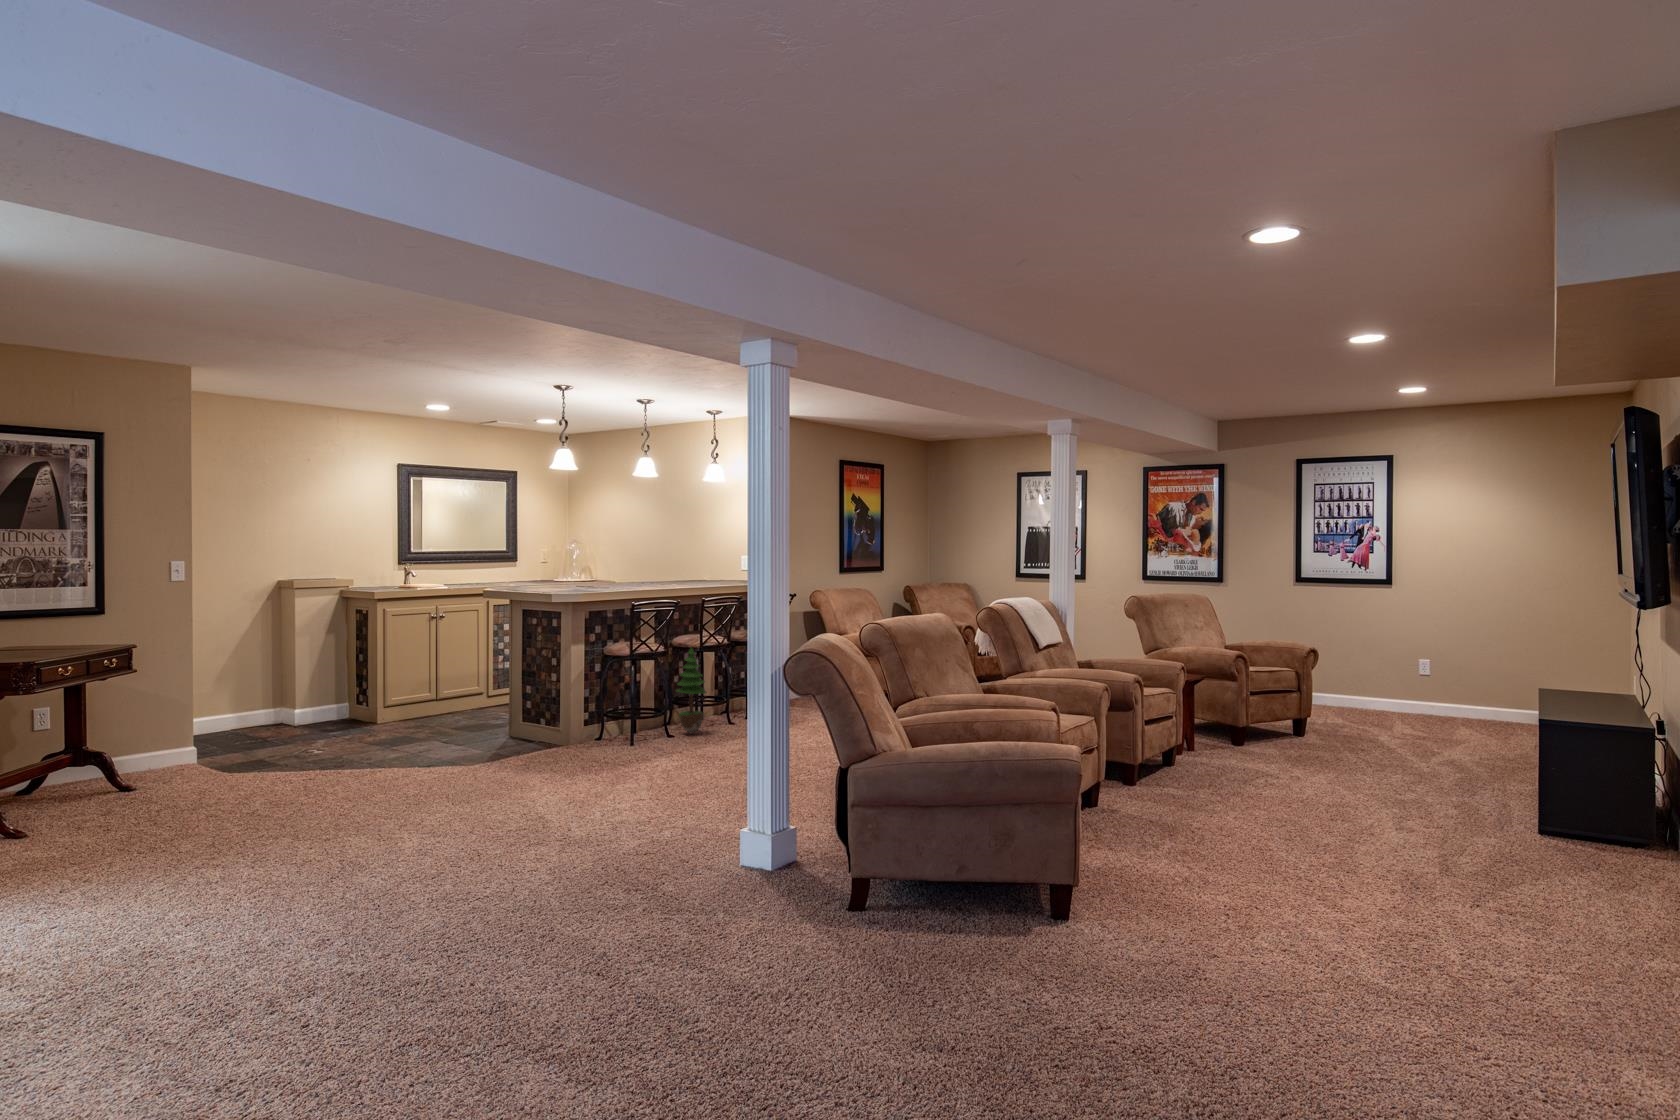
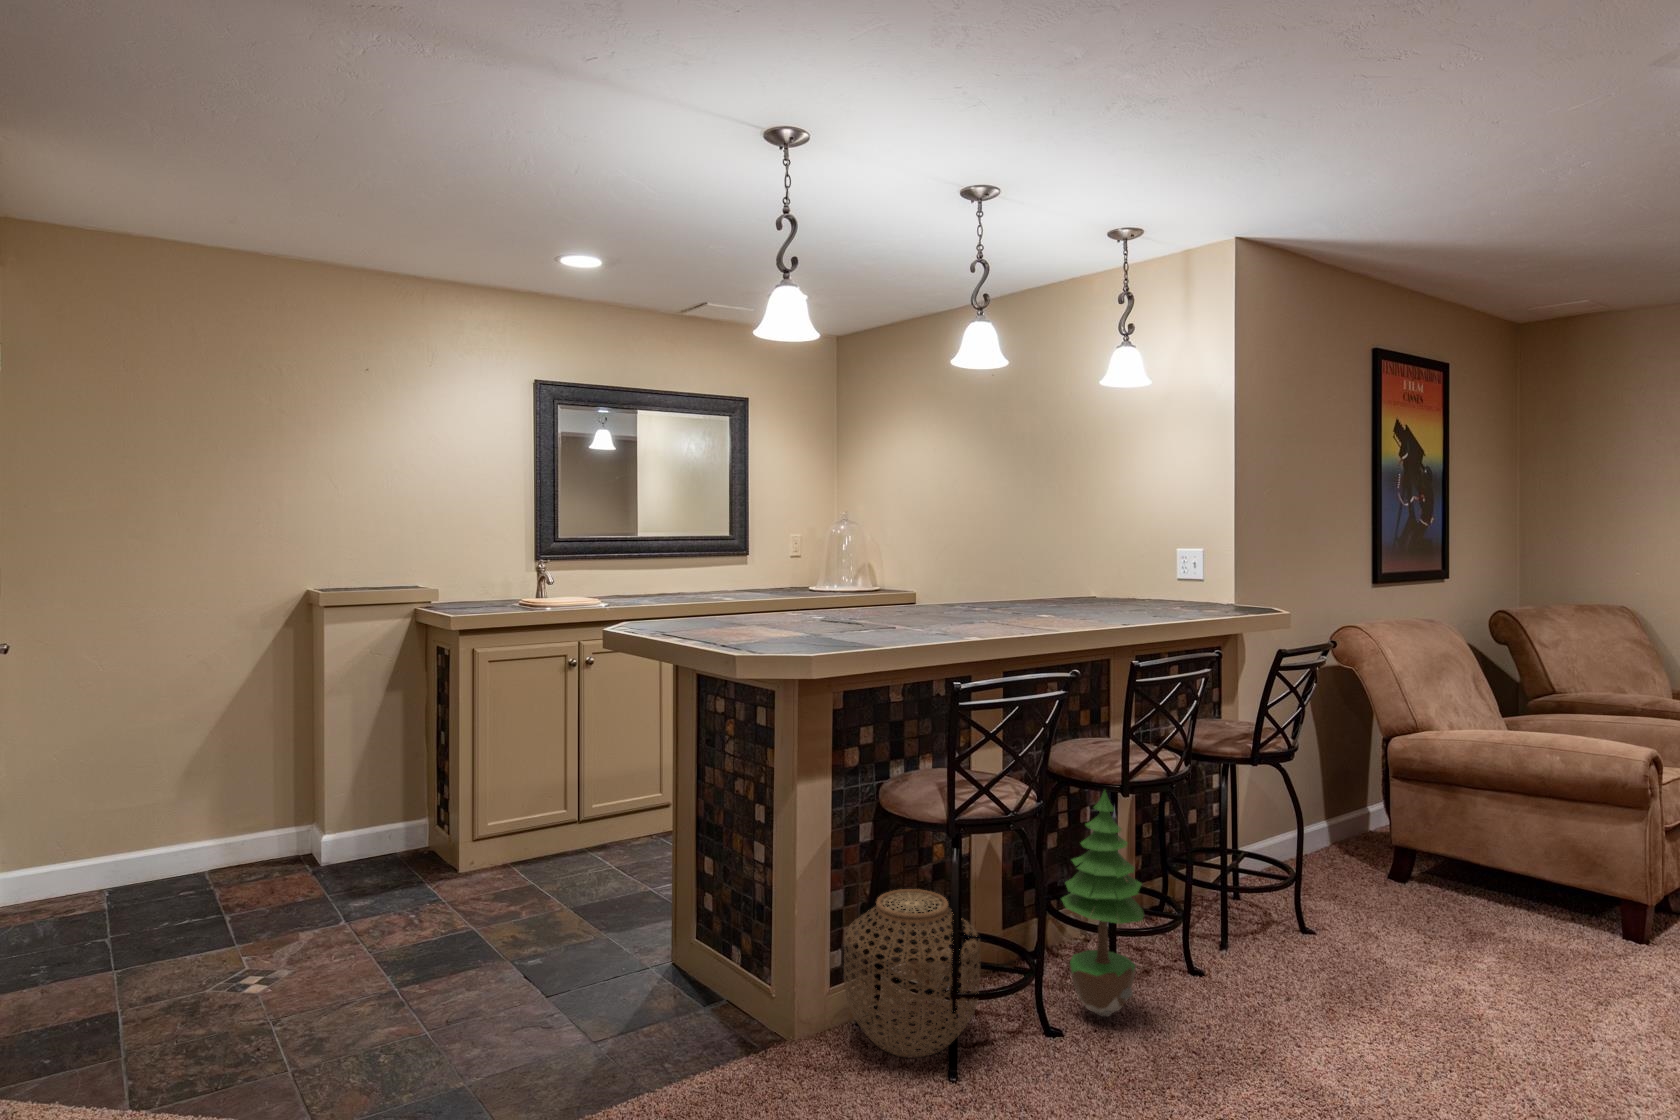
woven basket: none [590,686,643,744] -> present [844,889,980,1057]

